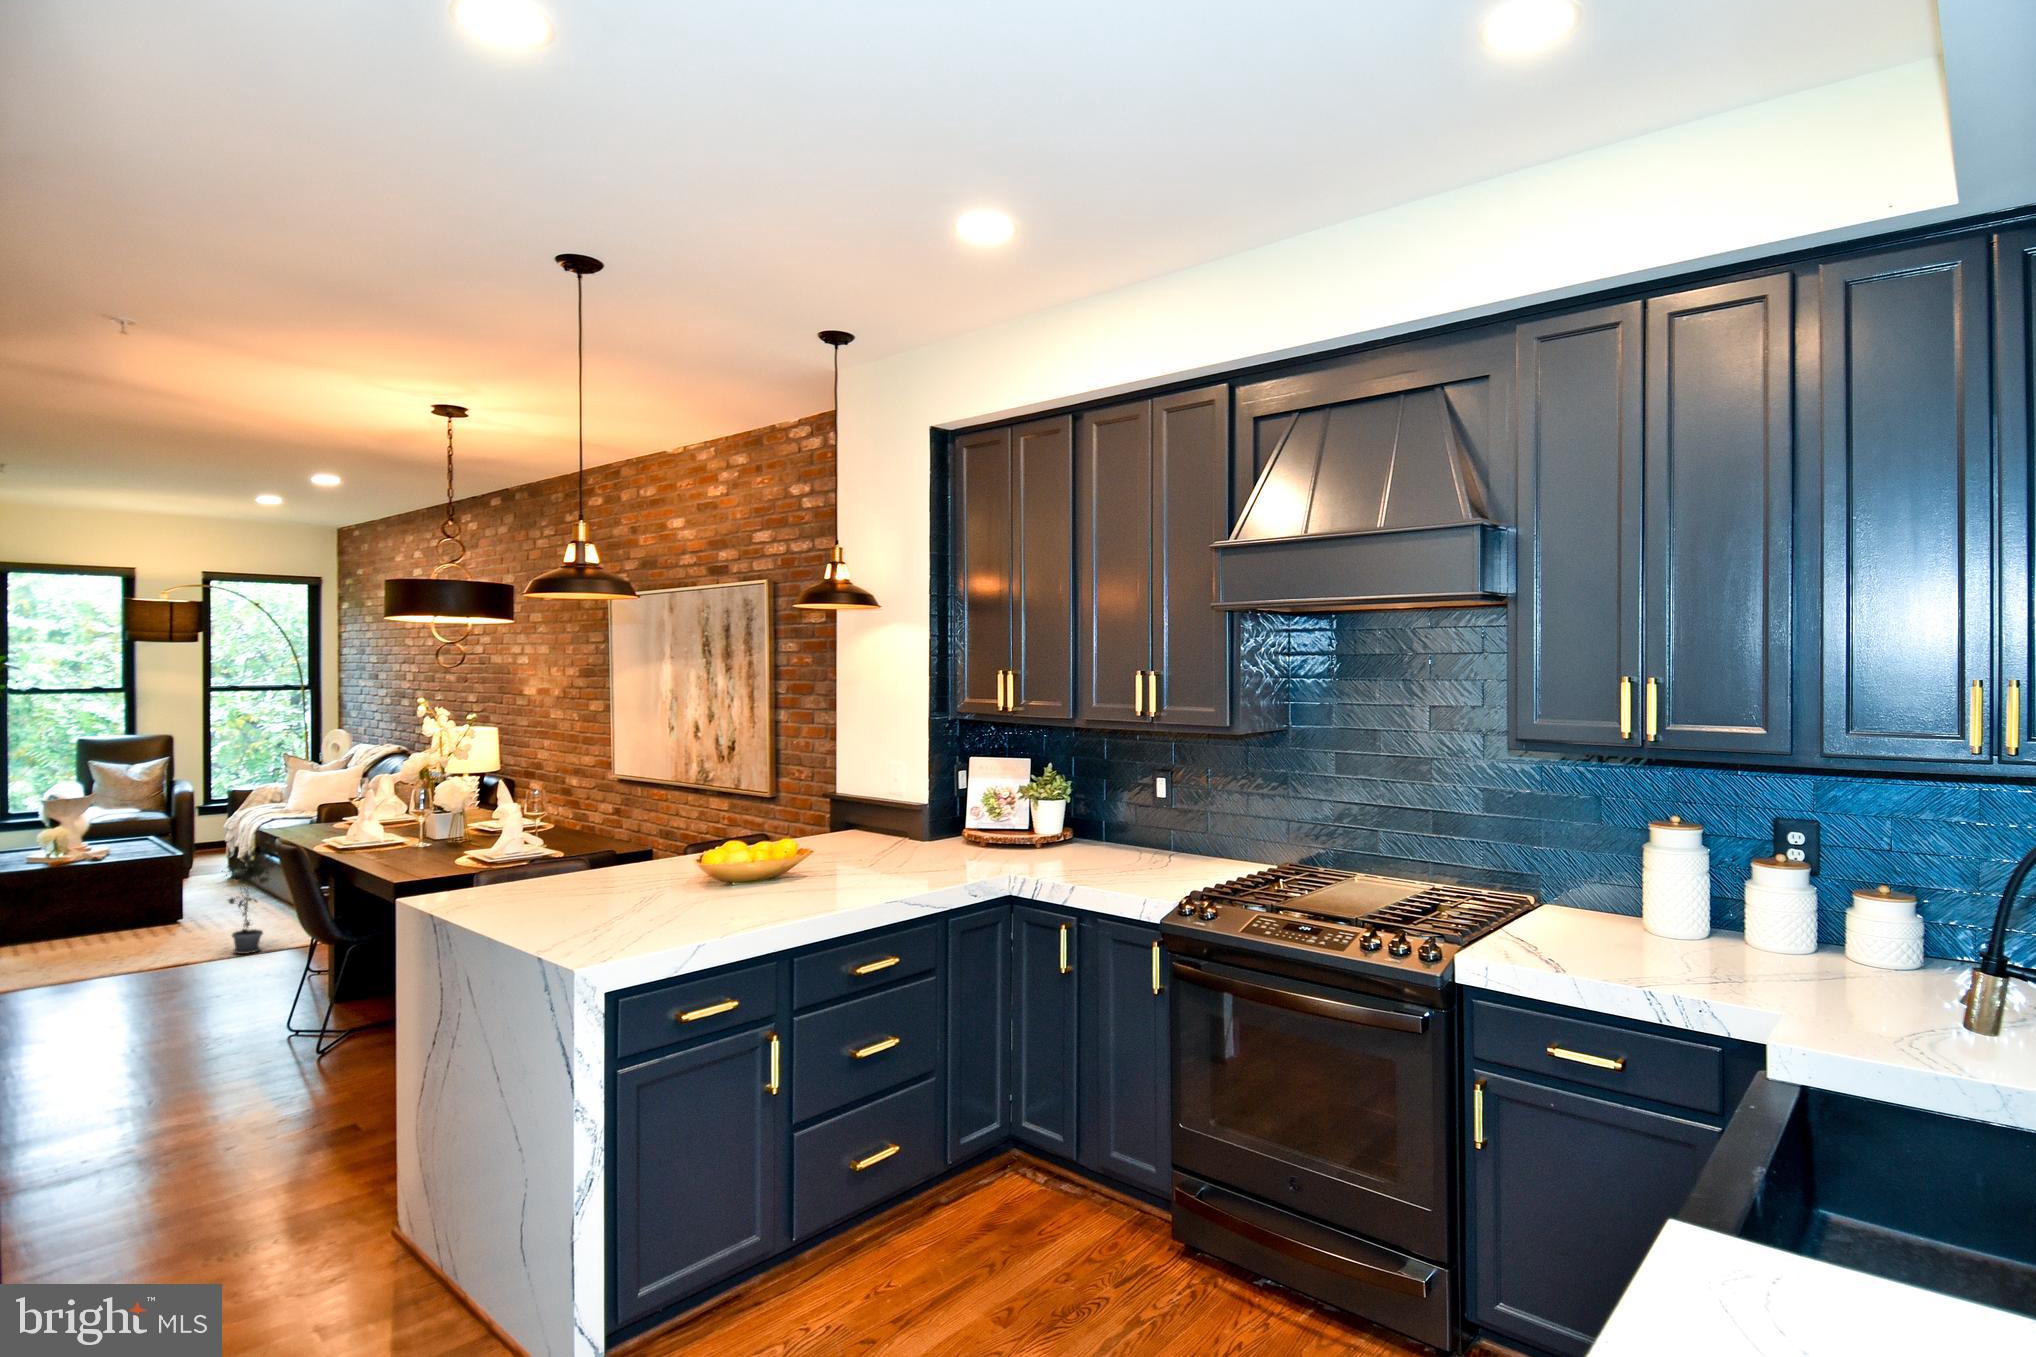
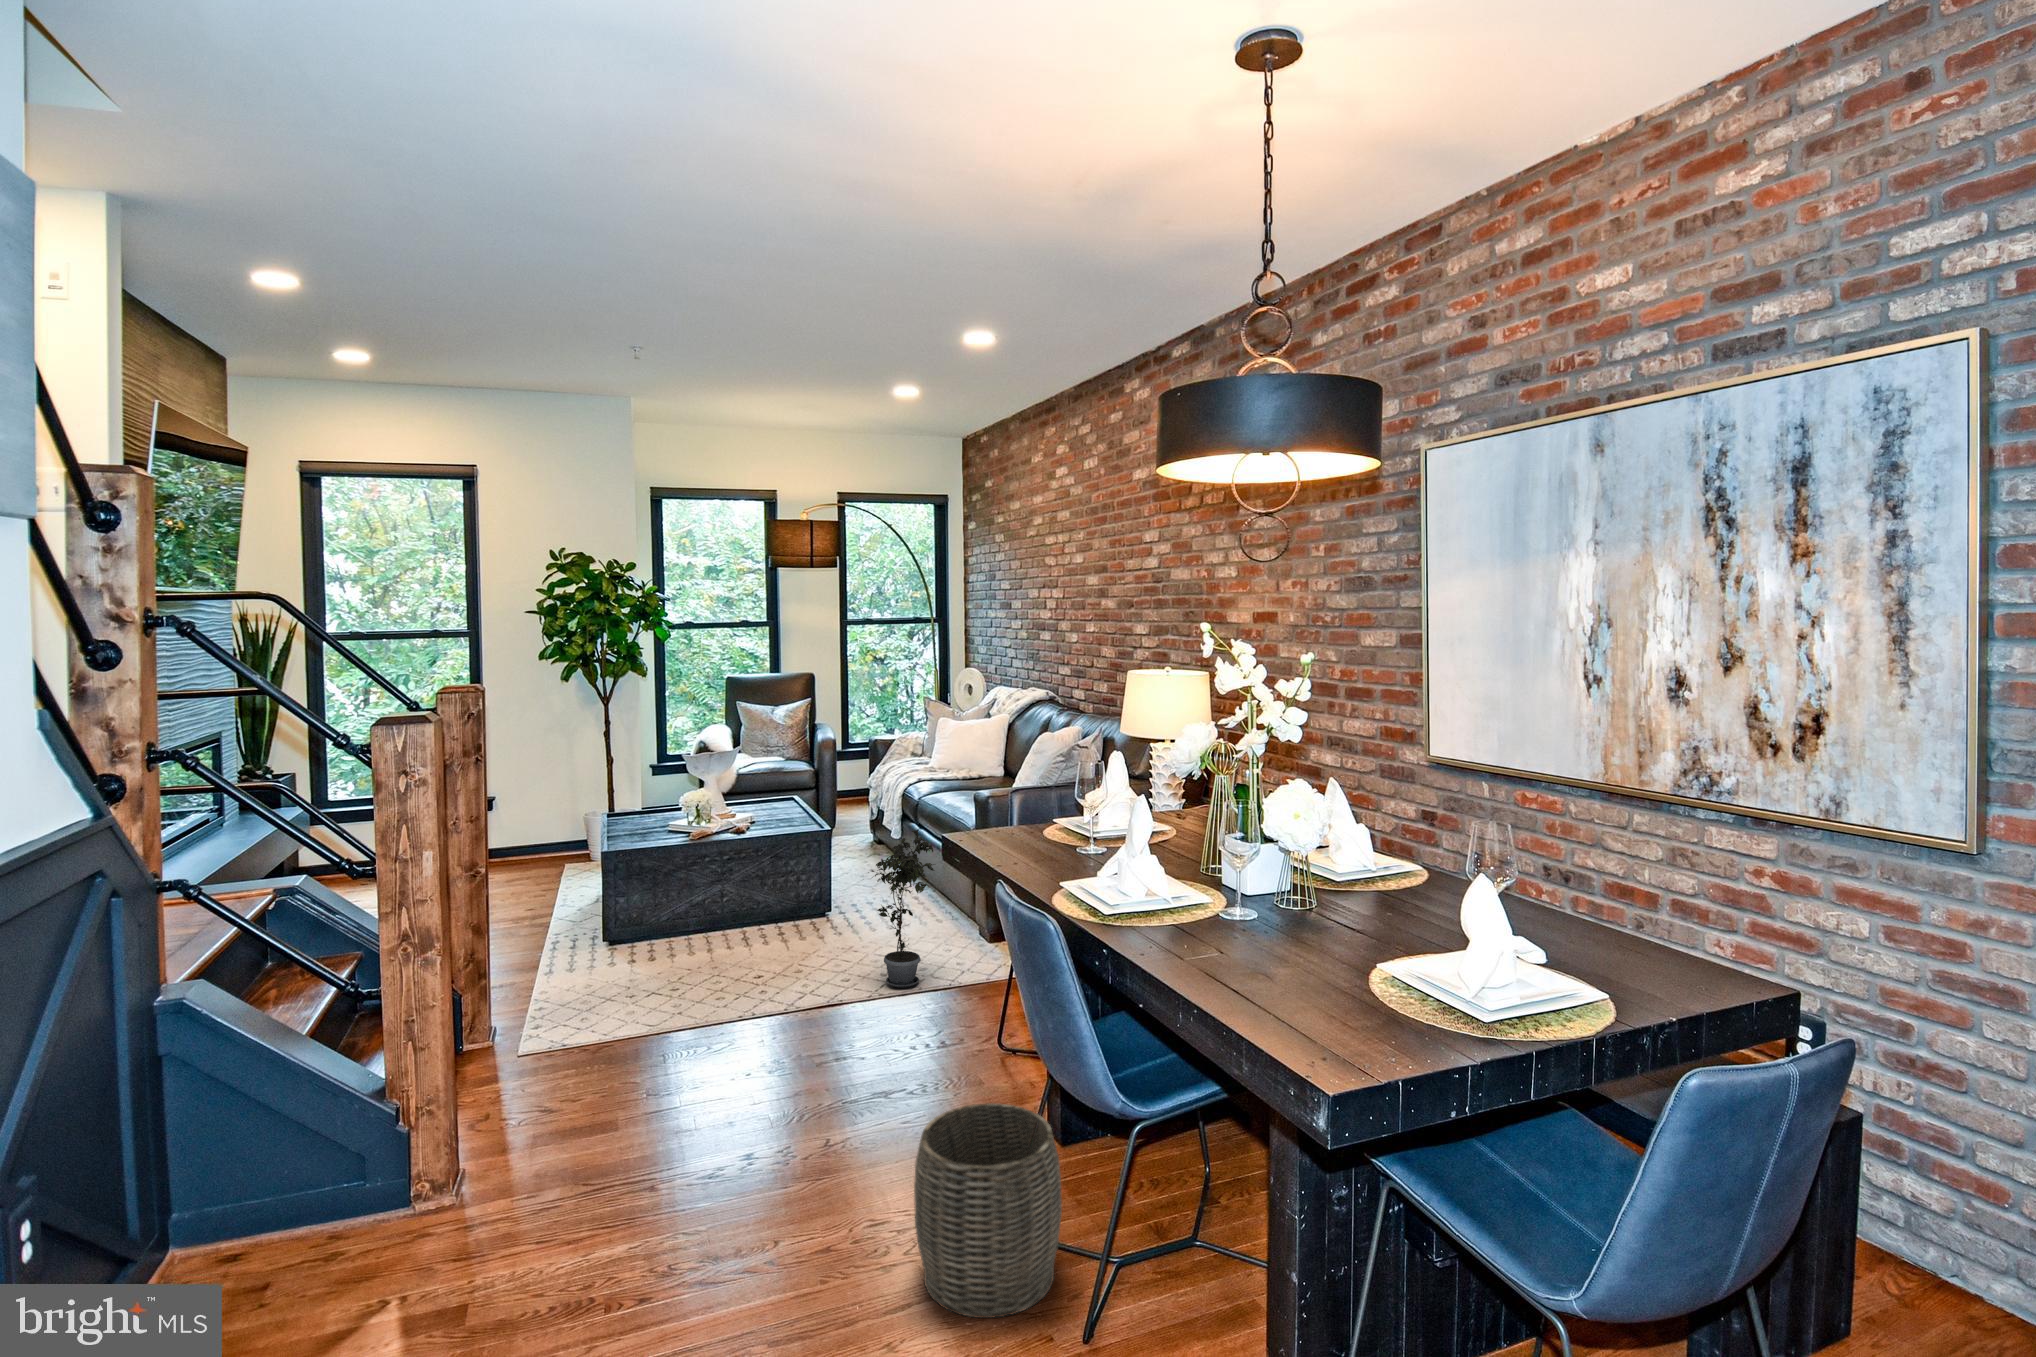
woven basket: none [236,957,328,1054] -> present [914,1103,1062,1318]

